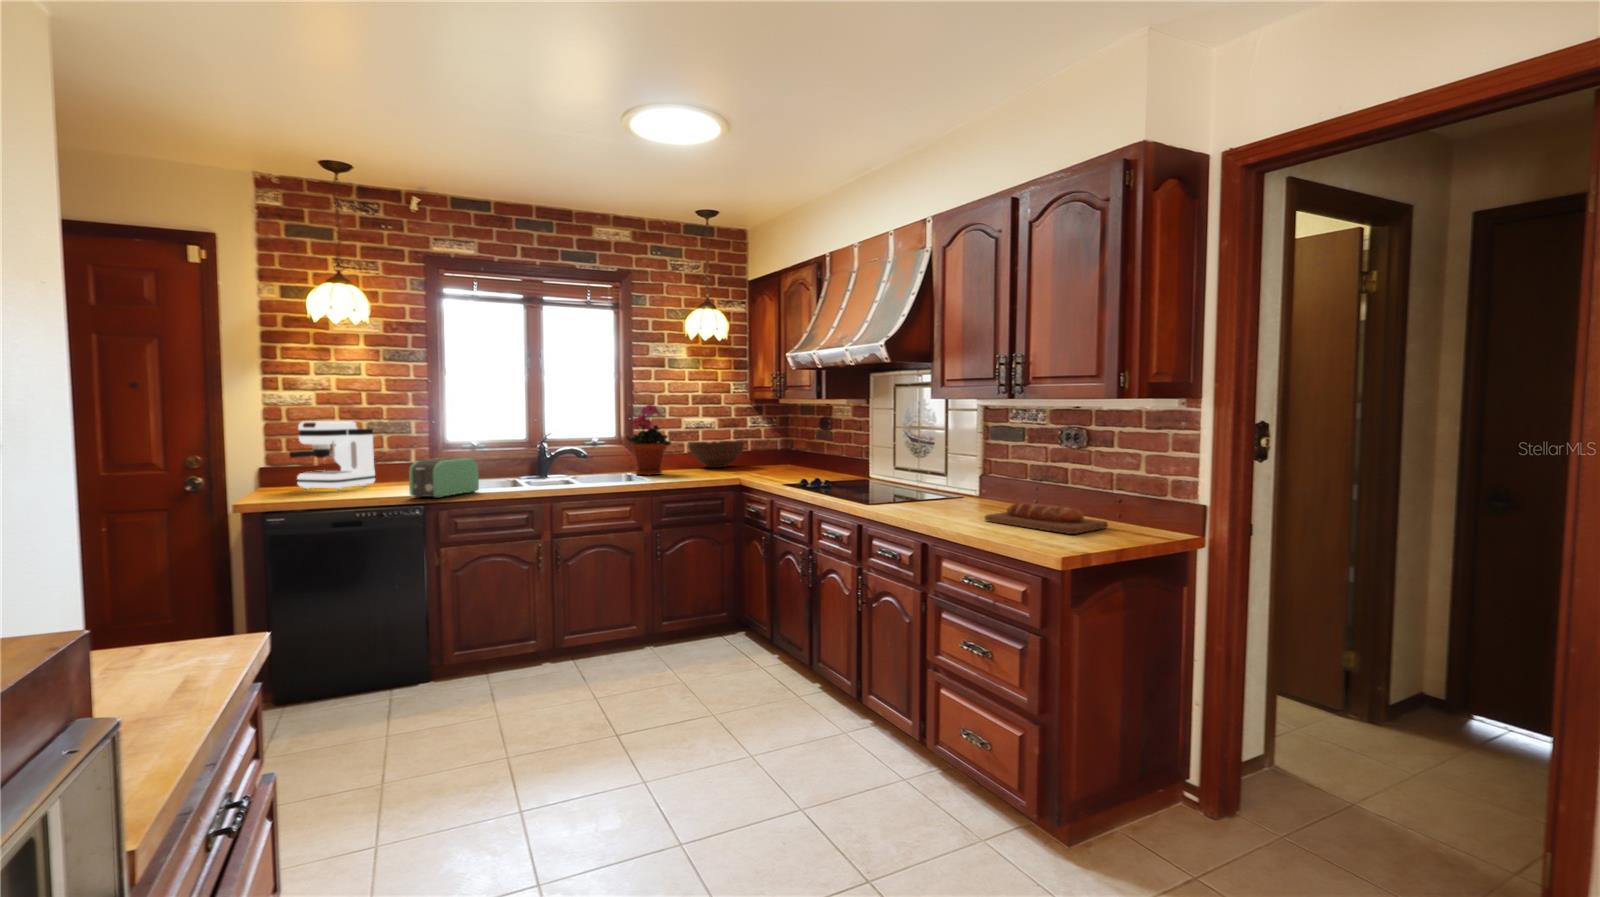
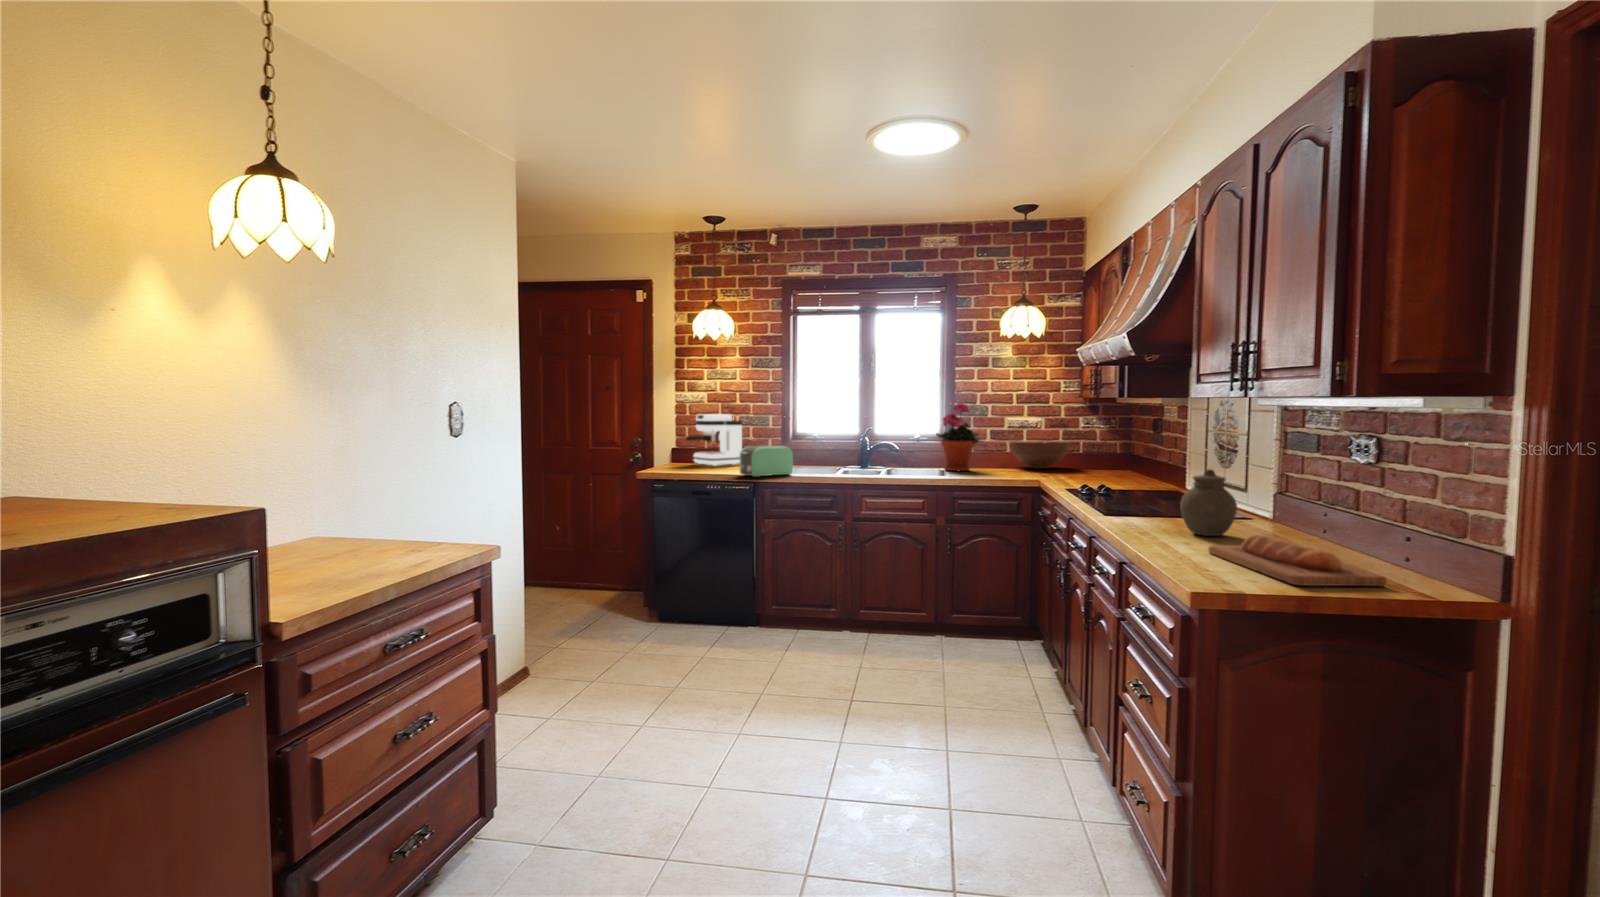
jar: none [936,457,975,509] -> present [1180,469,1237,536]

